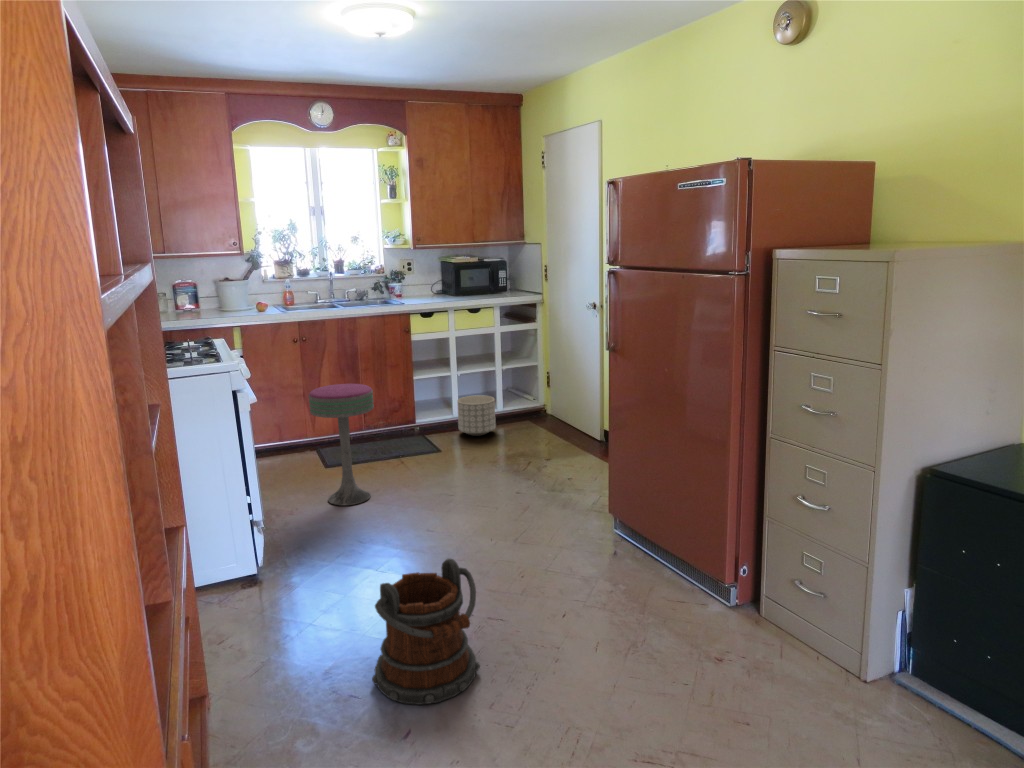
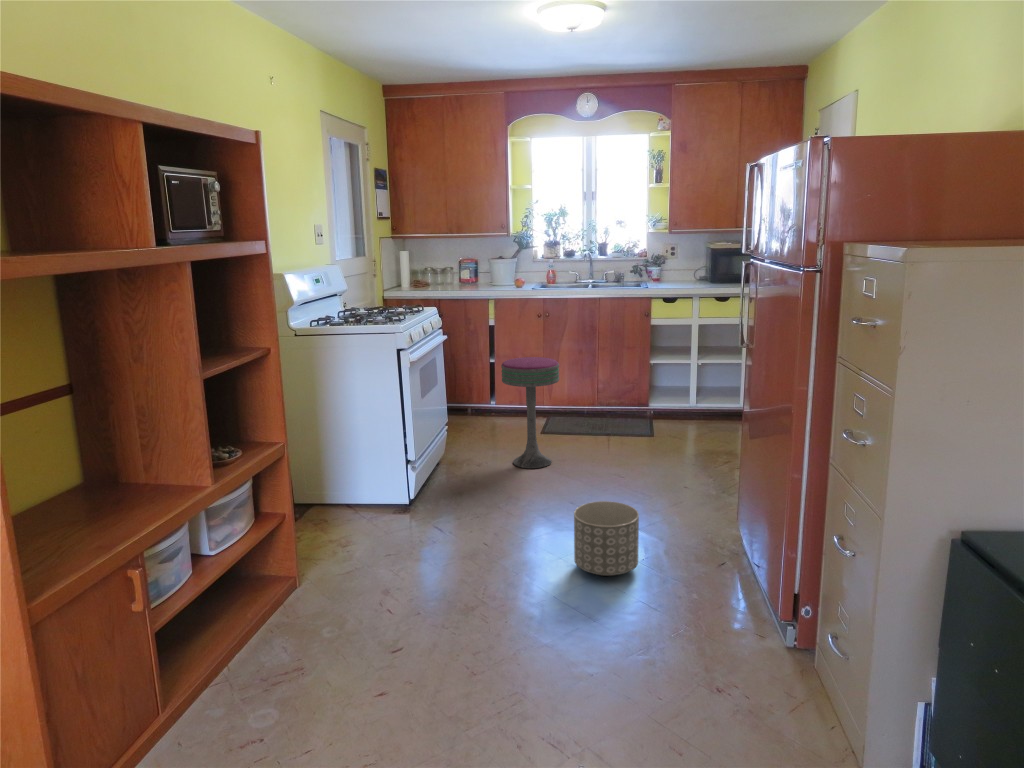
planter: present [457,395,496,436] -> present [574,501,639,576]
bucket: present [372,558,480,705] -> none [394,518,496,639]

